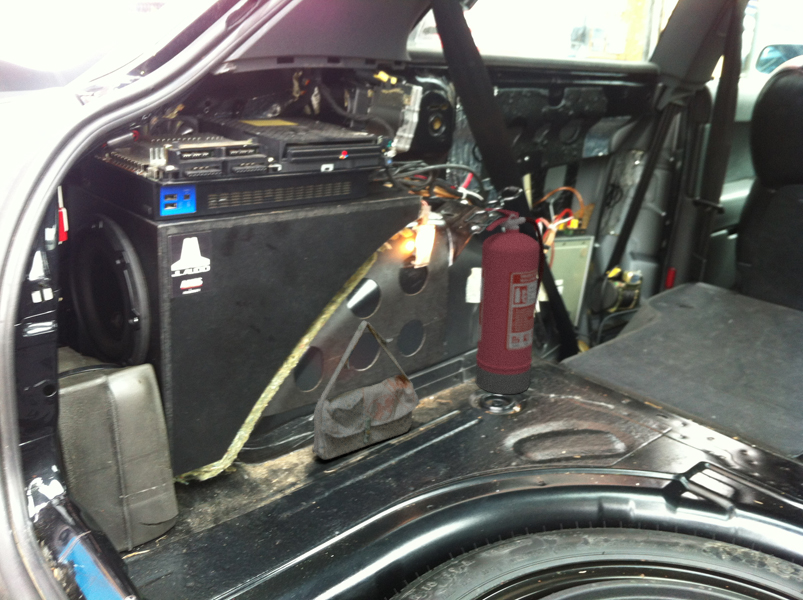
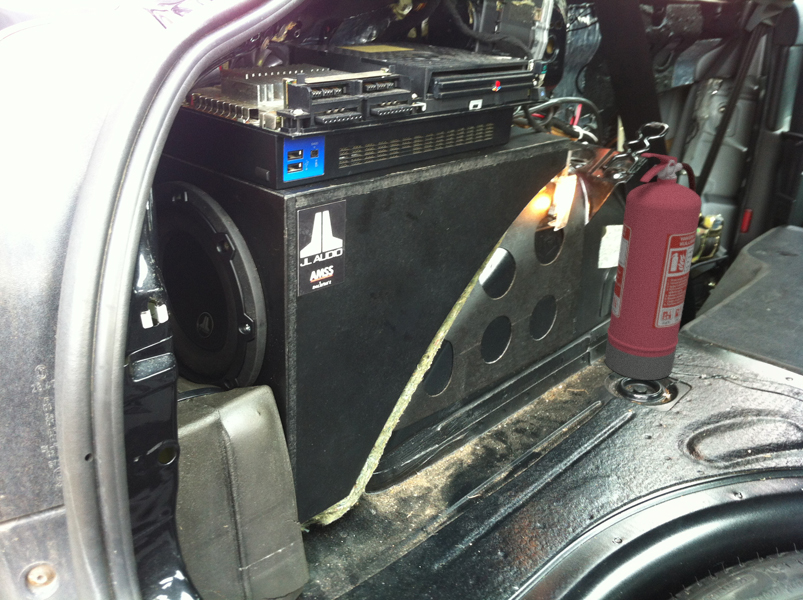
bag: present [312,321,420,460] -> none [449,306,572,482]

